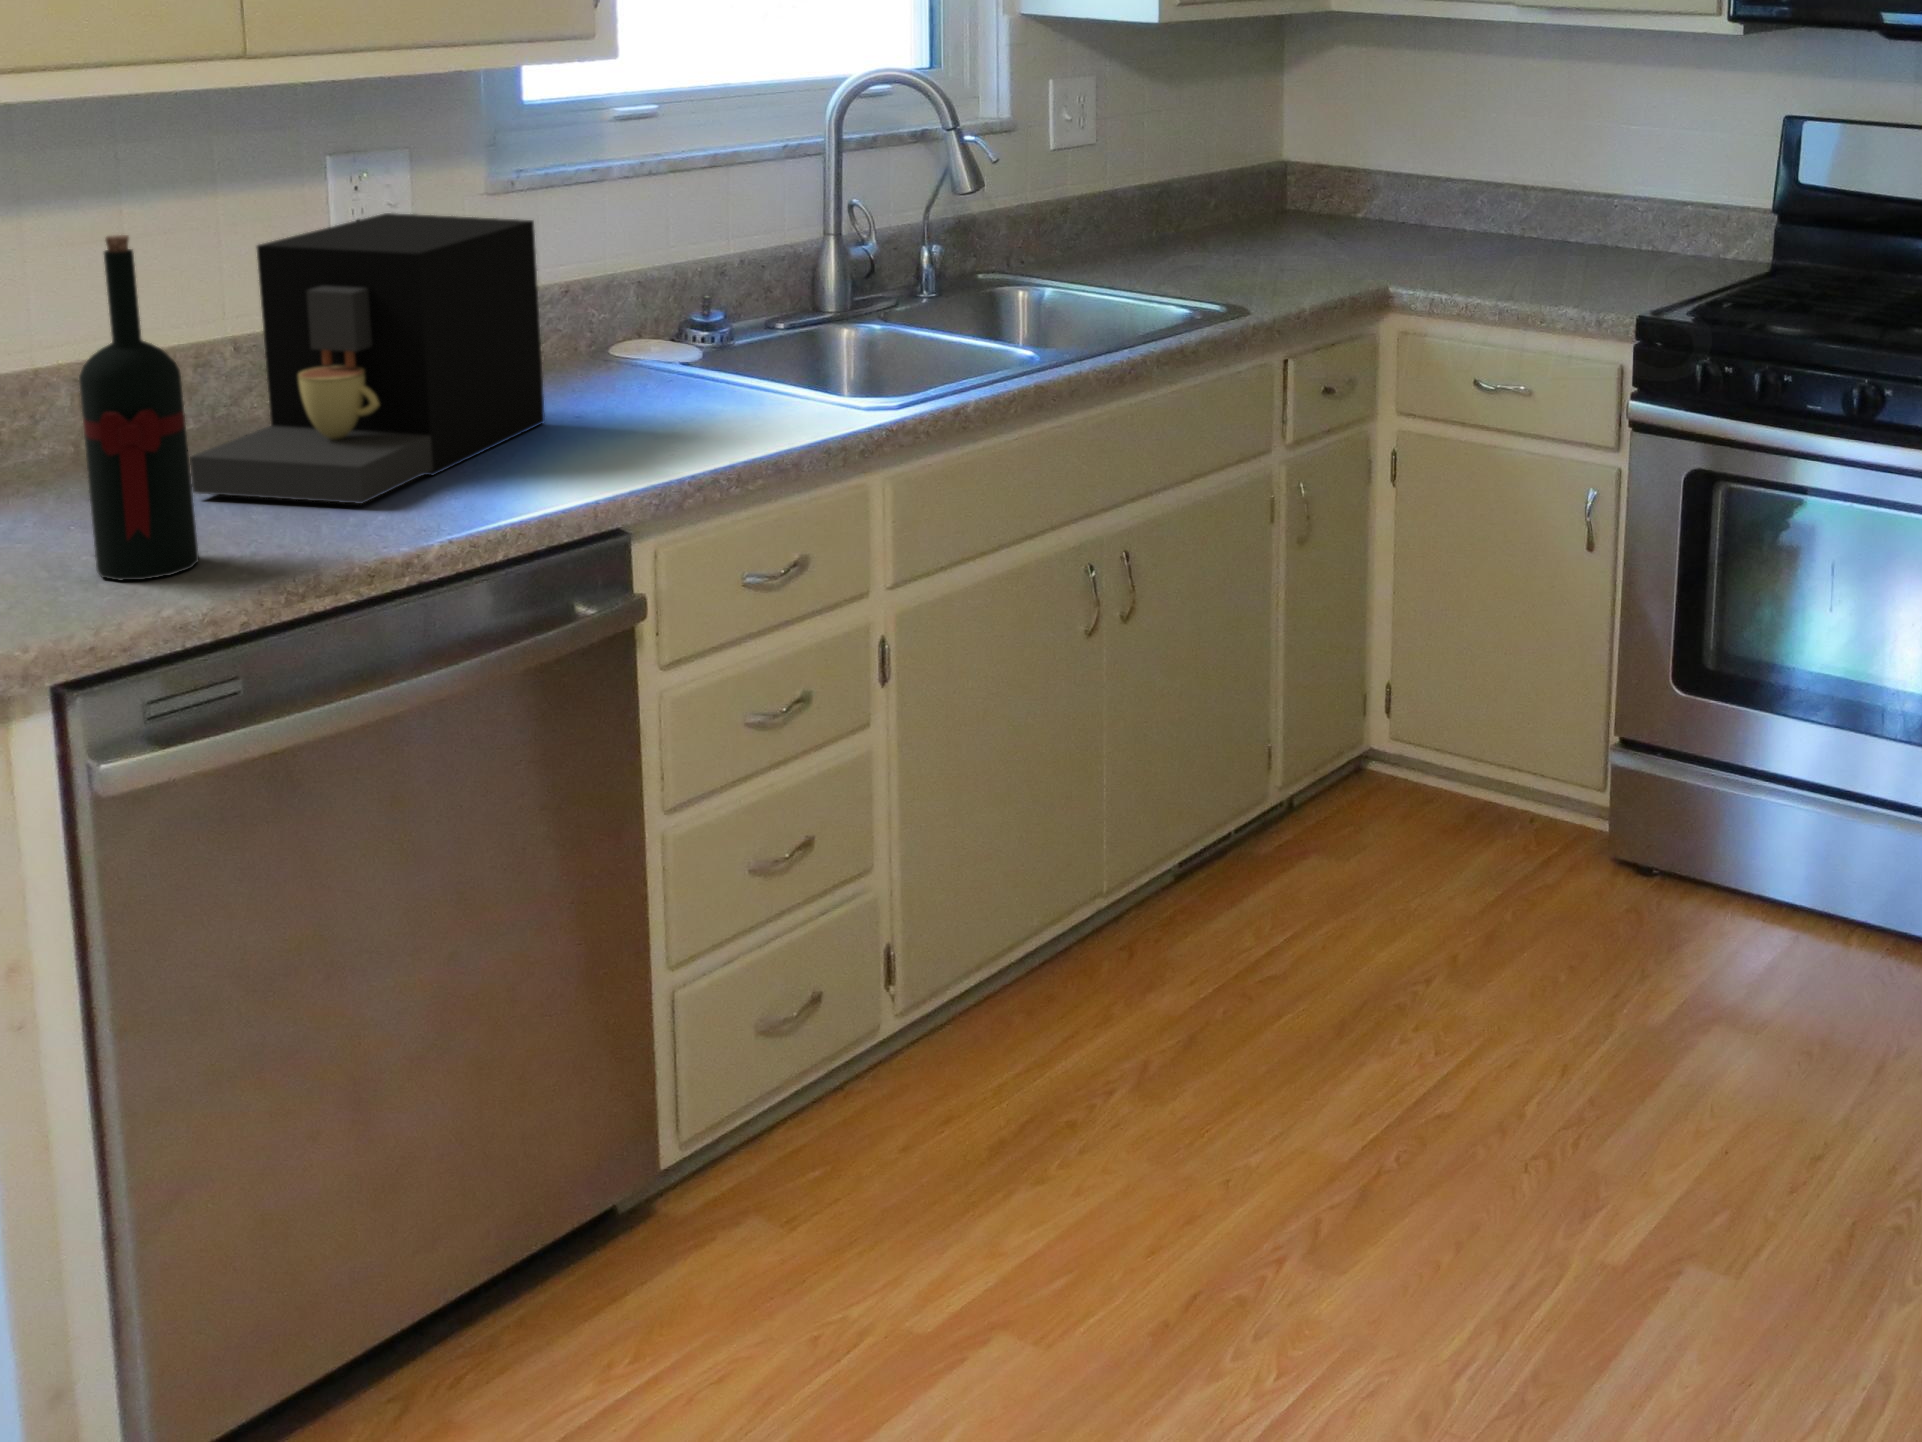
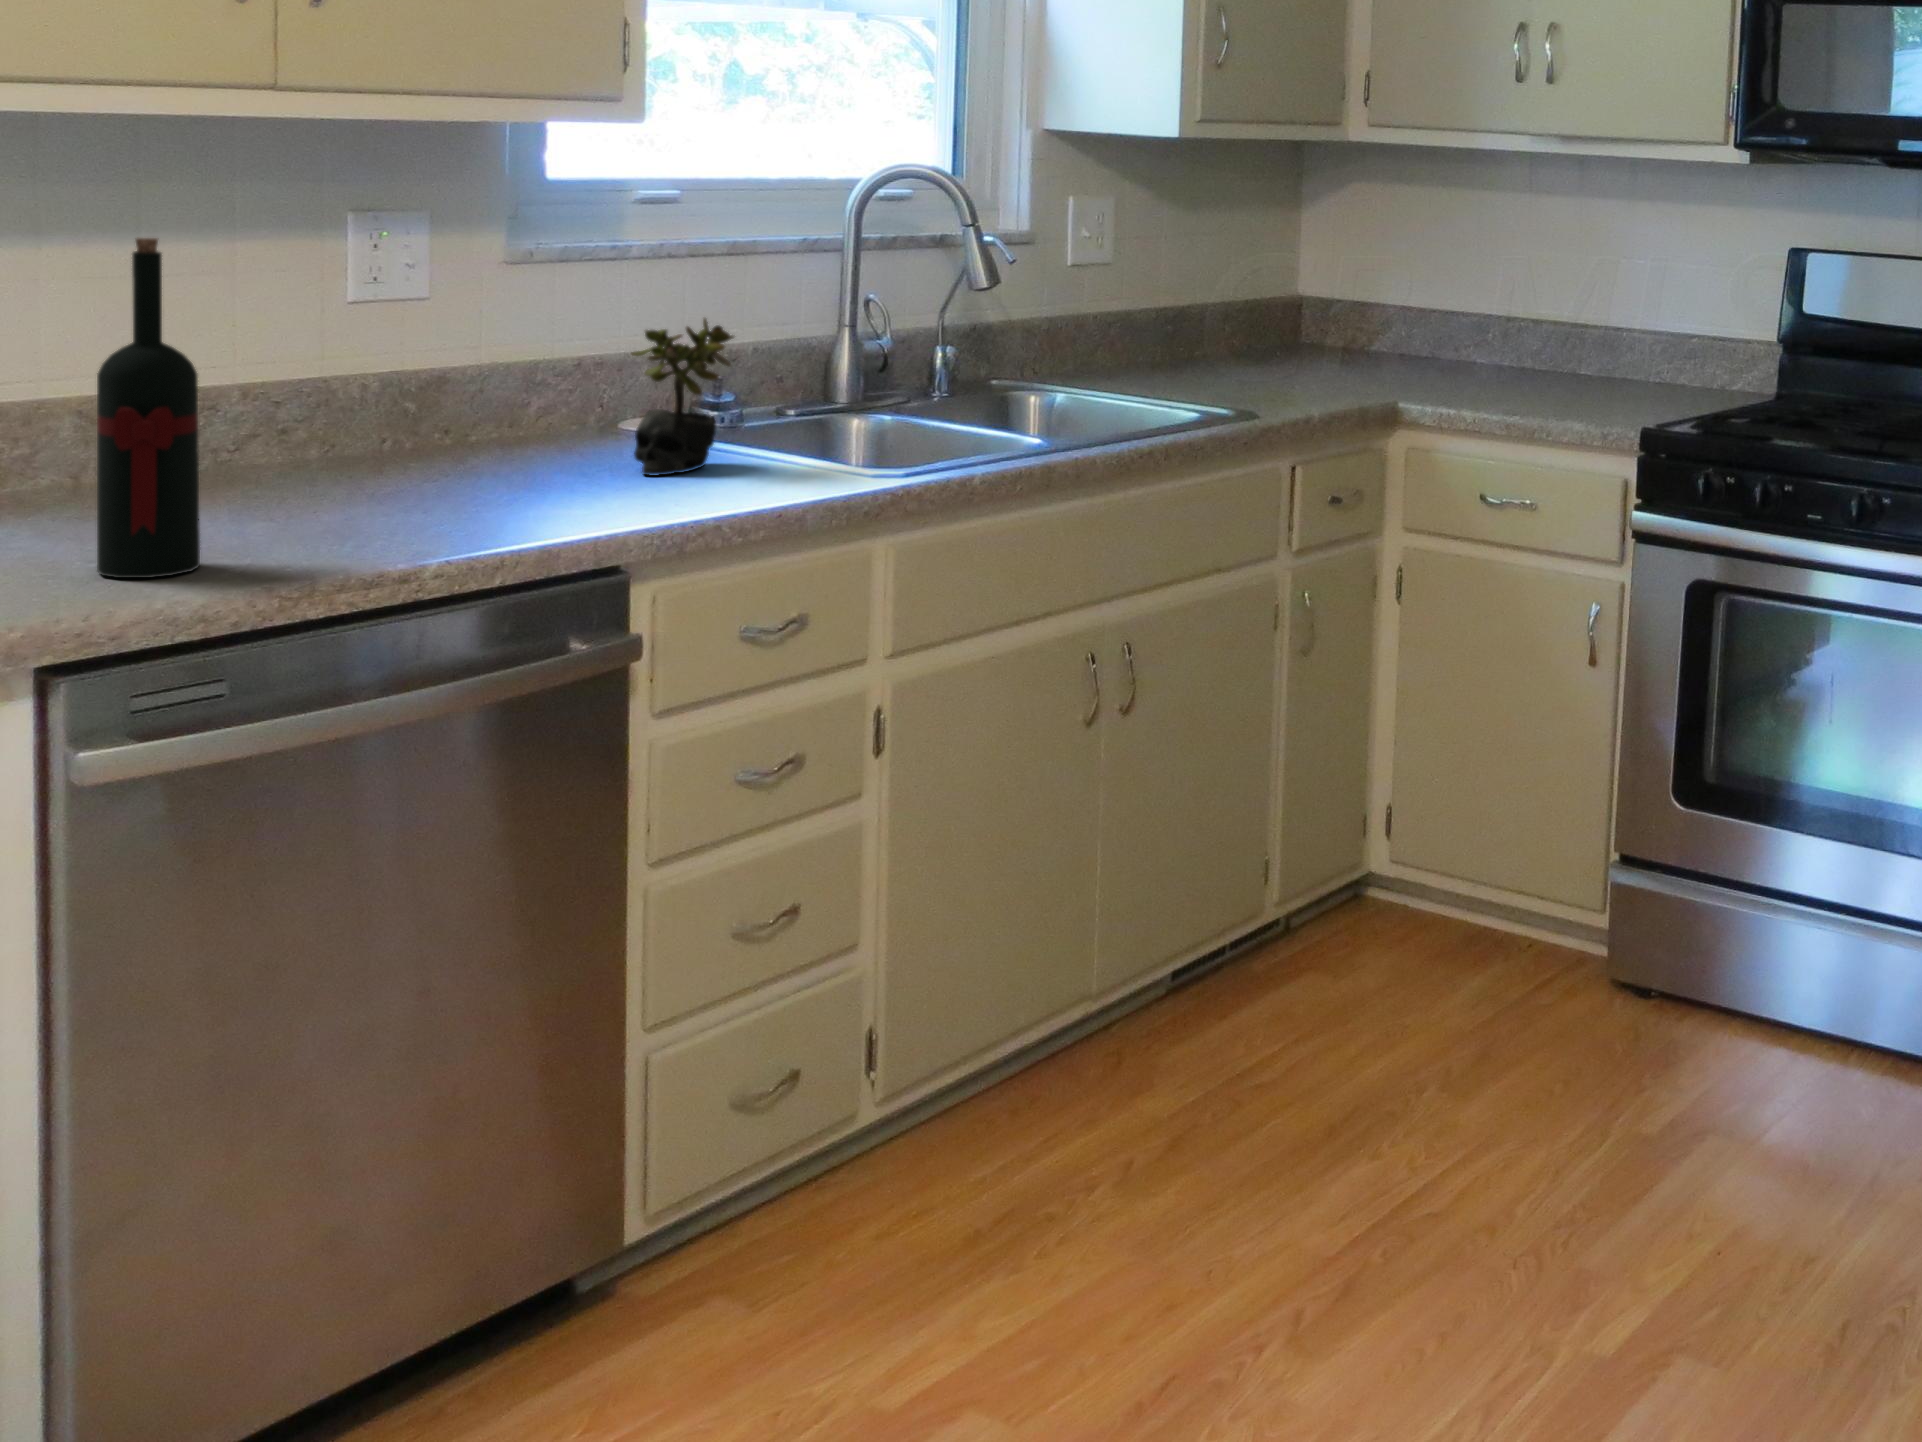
coffee maker: present [190,213,545,504] -> none [195,264,552,528]
succulent plant: none [618,254,722,419] -> present [631,318,734,476]

